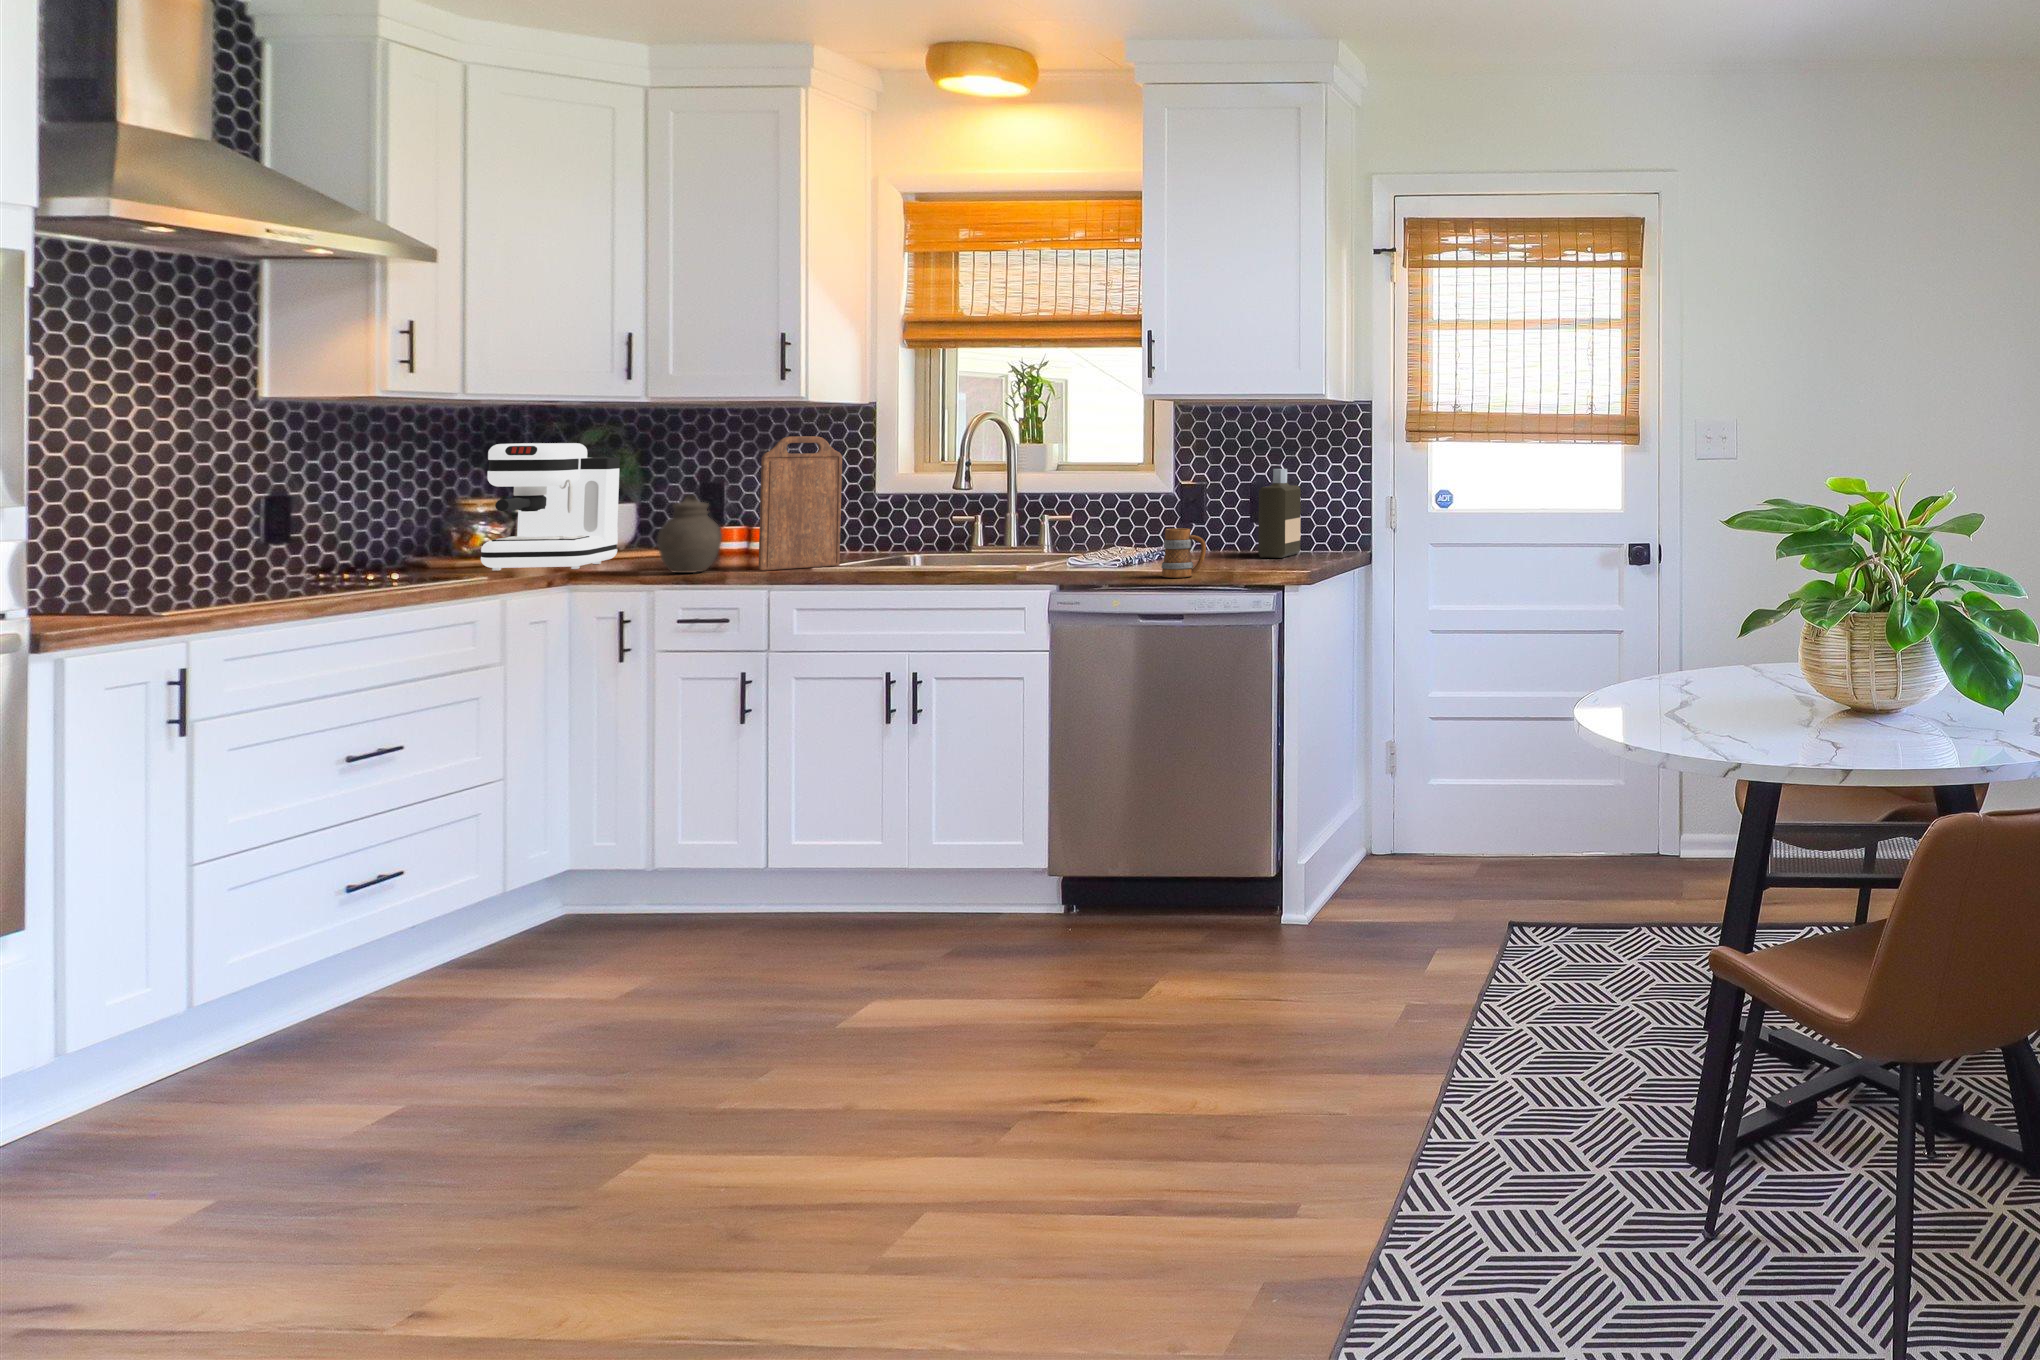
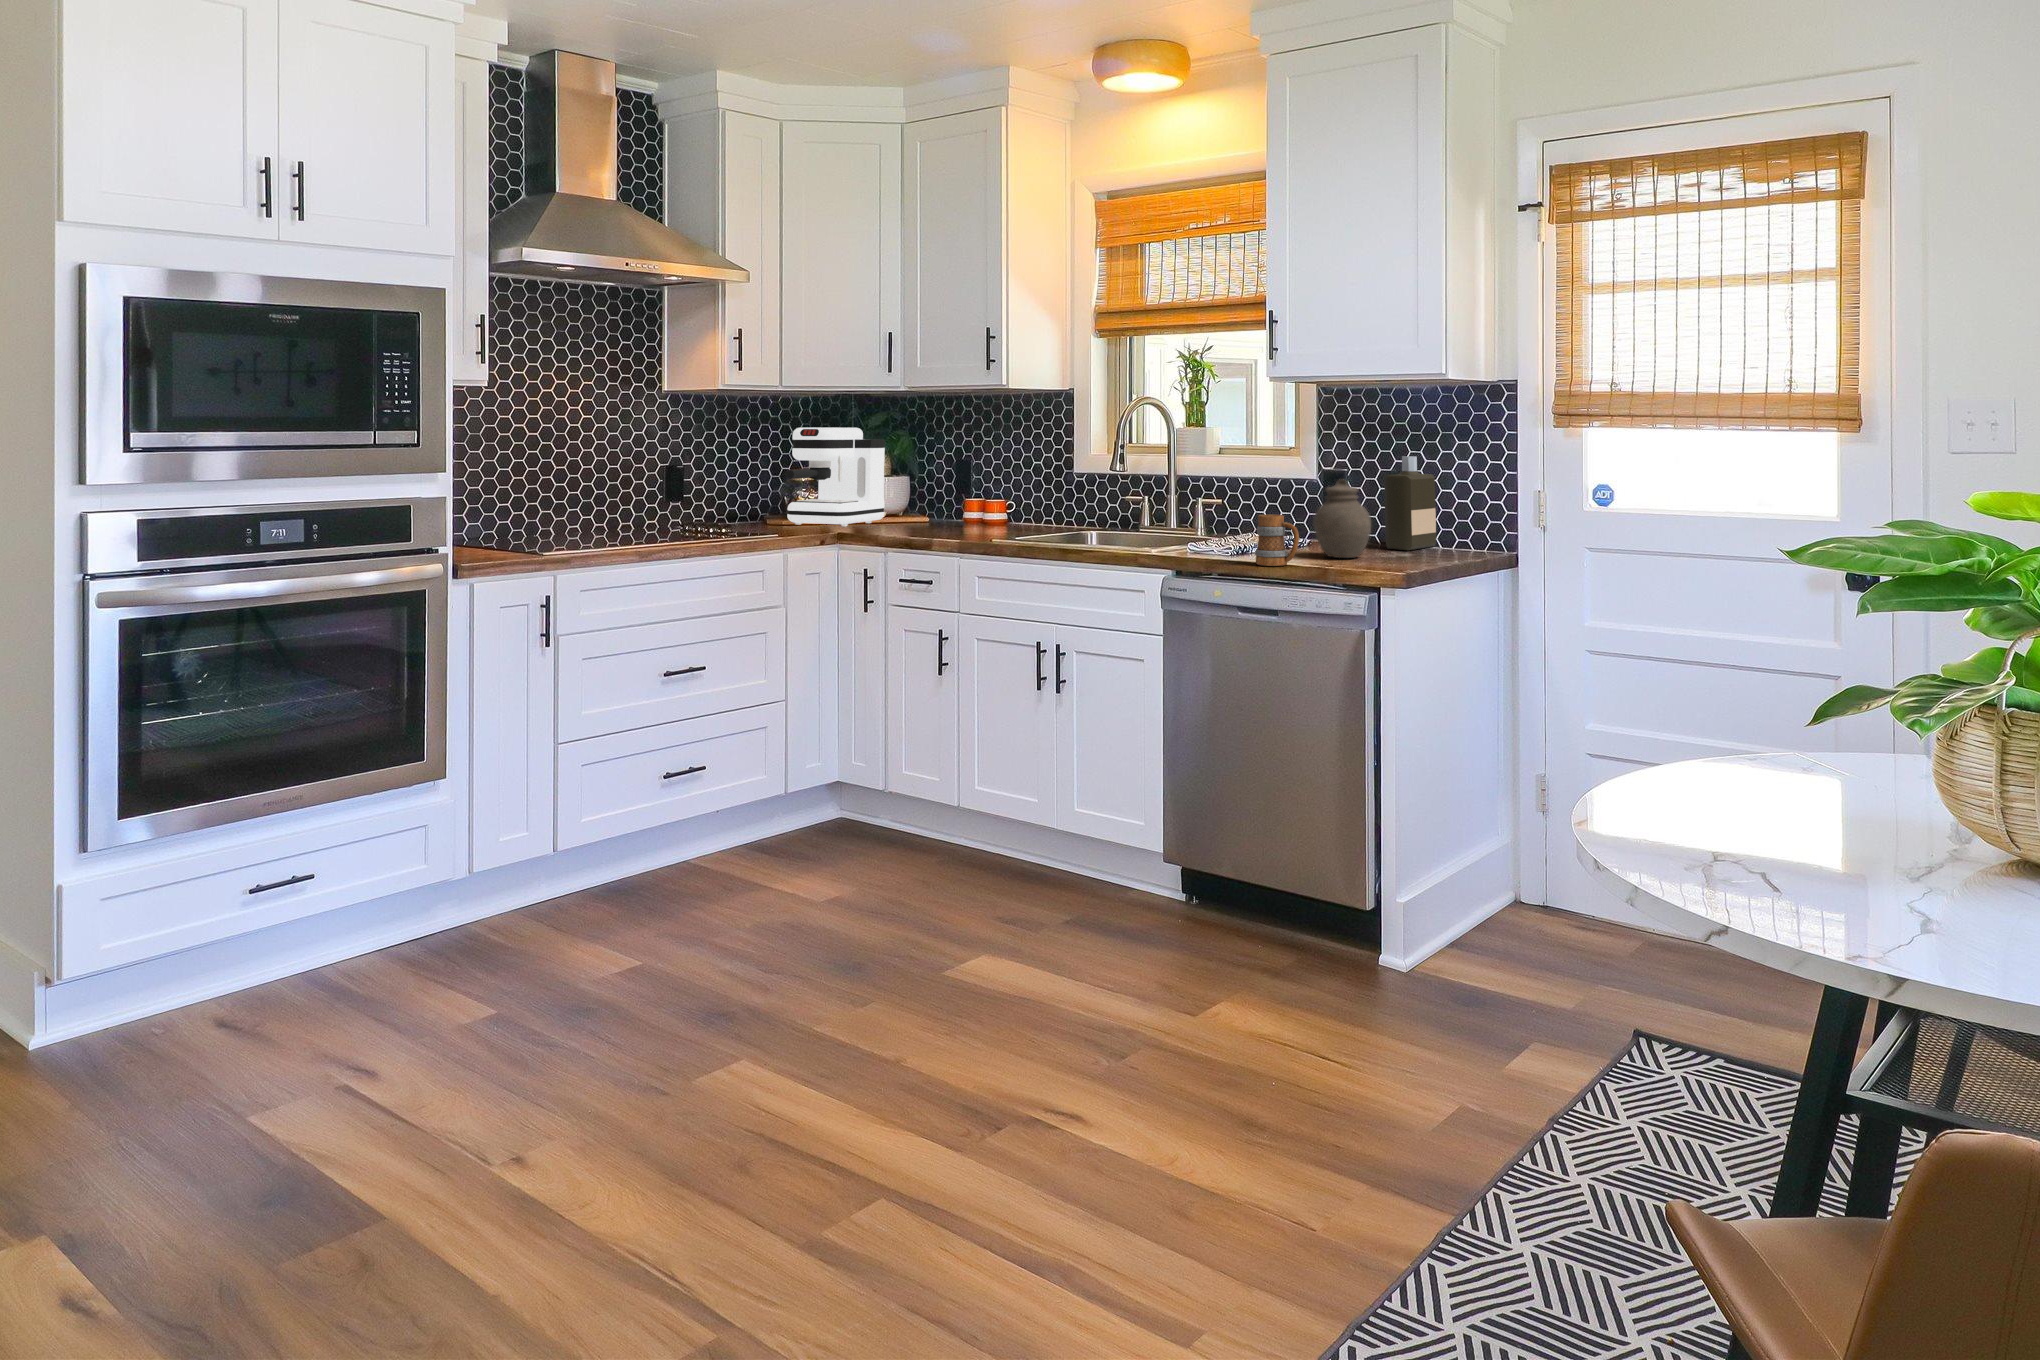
cutting board: present [758,436,842,570] -> none [952,422,1019,535]
jar: present [657,495,722,573] -> present [1314,479,1371,558]

